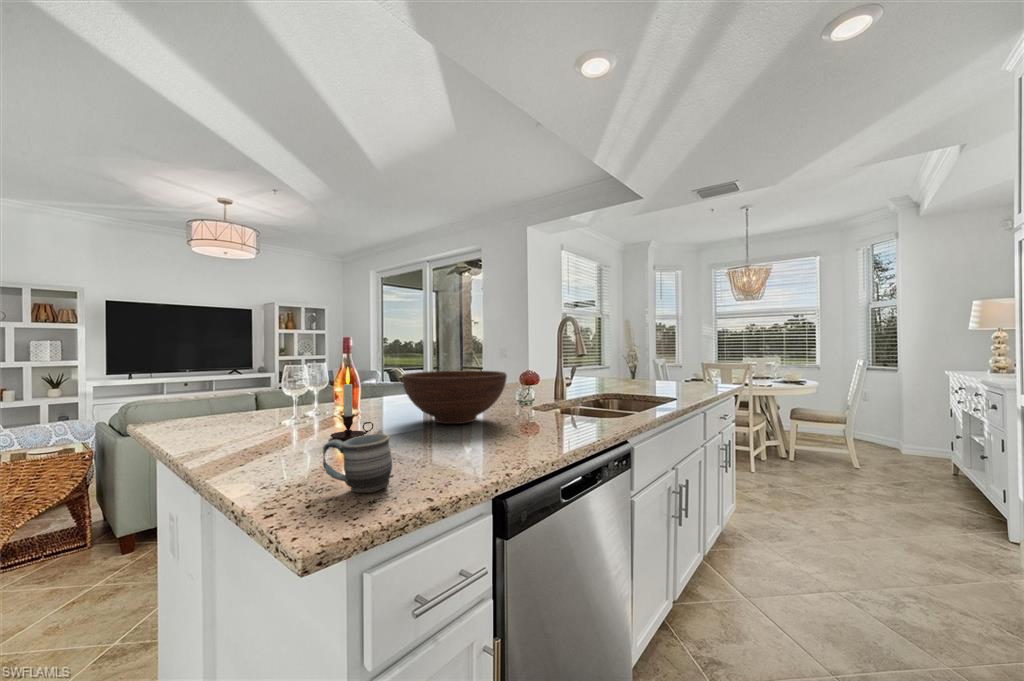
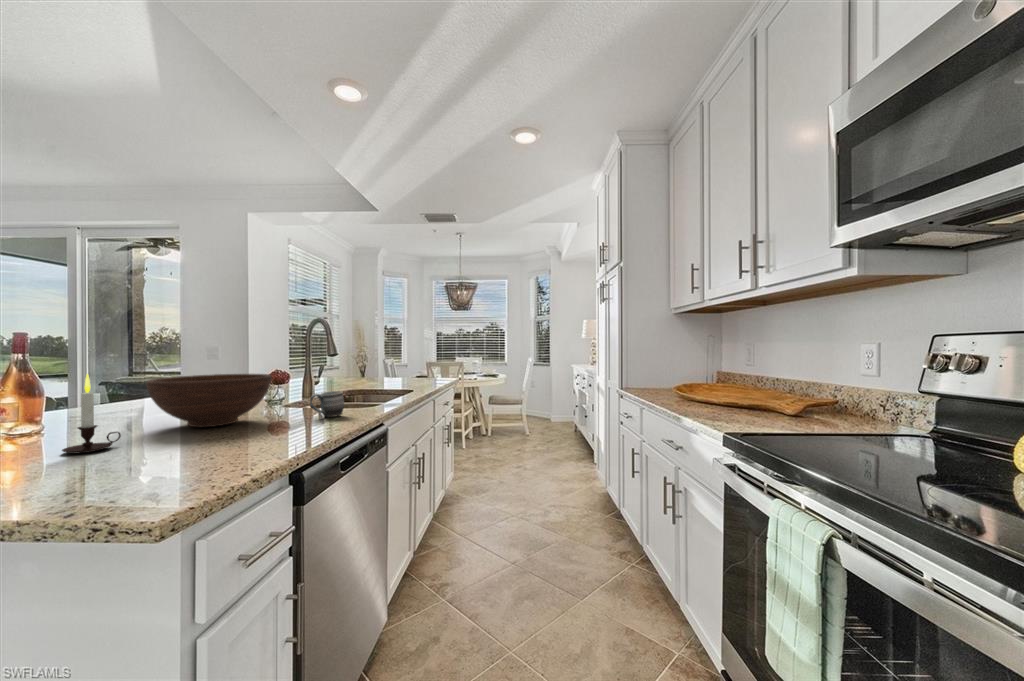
mug: present [323,434,392,493] -> present [310,391,344,417]

